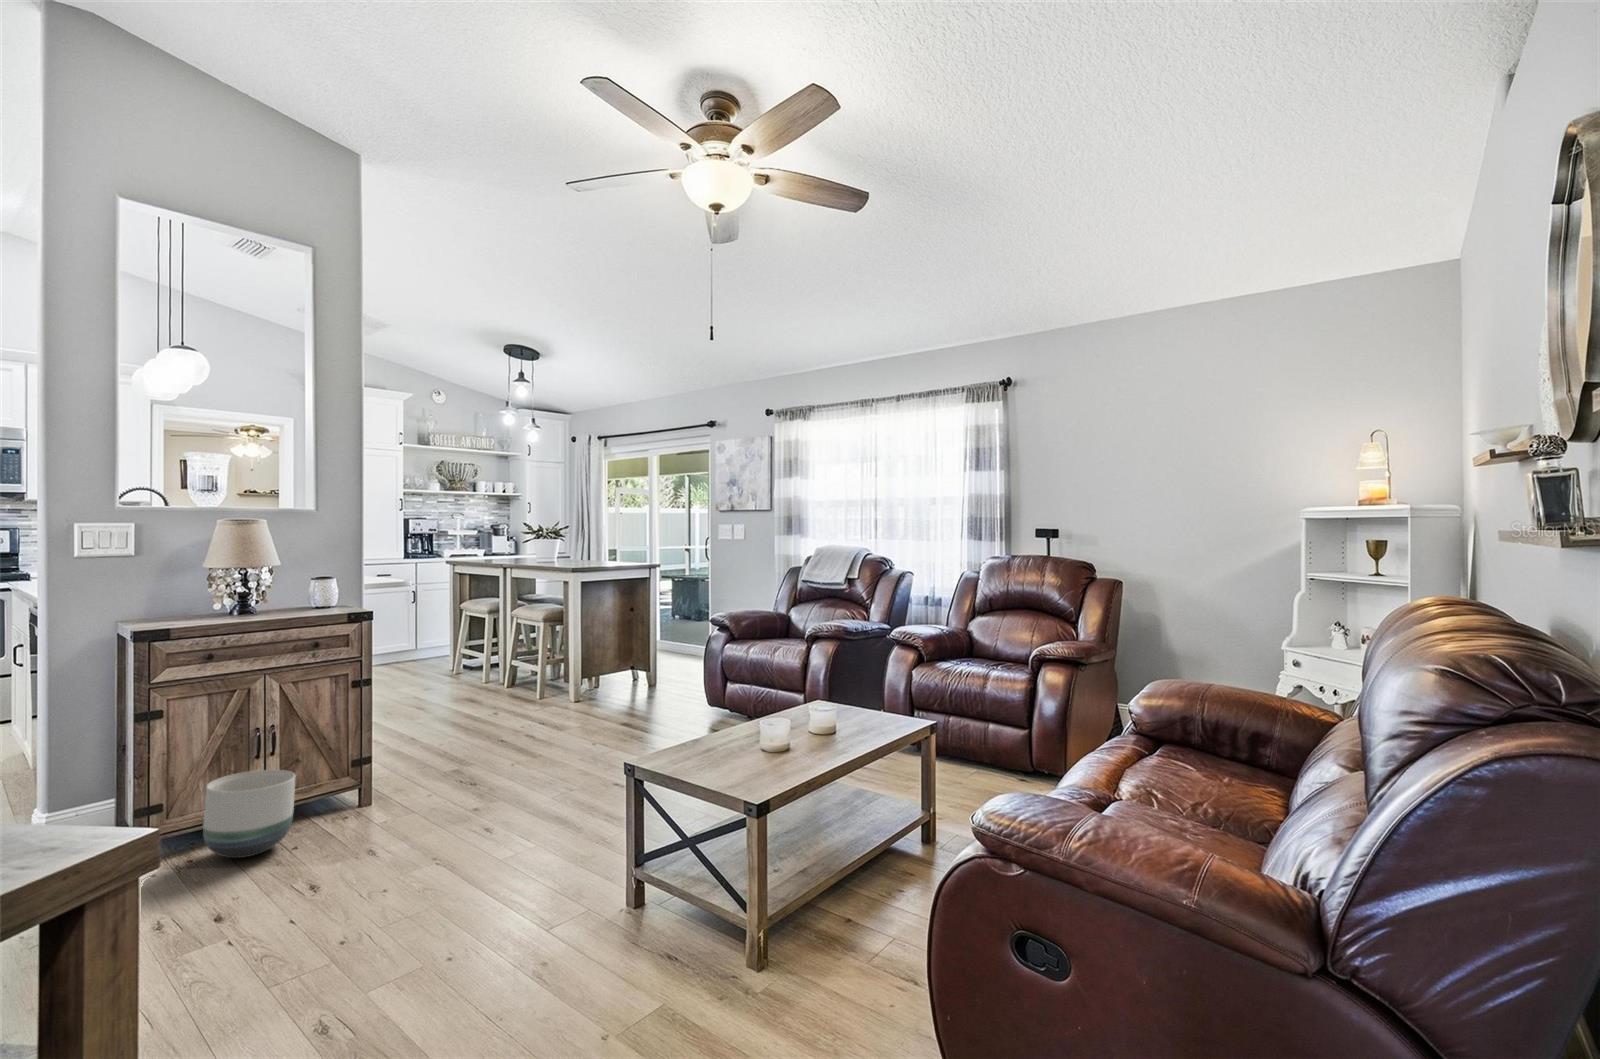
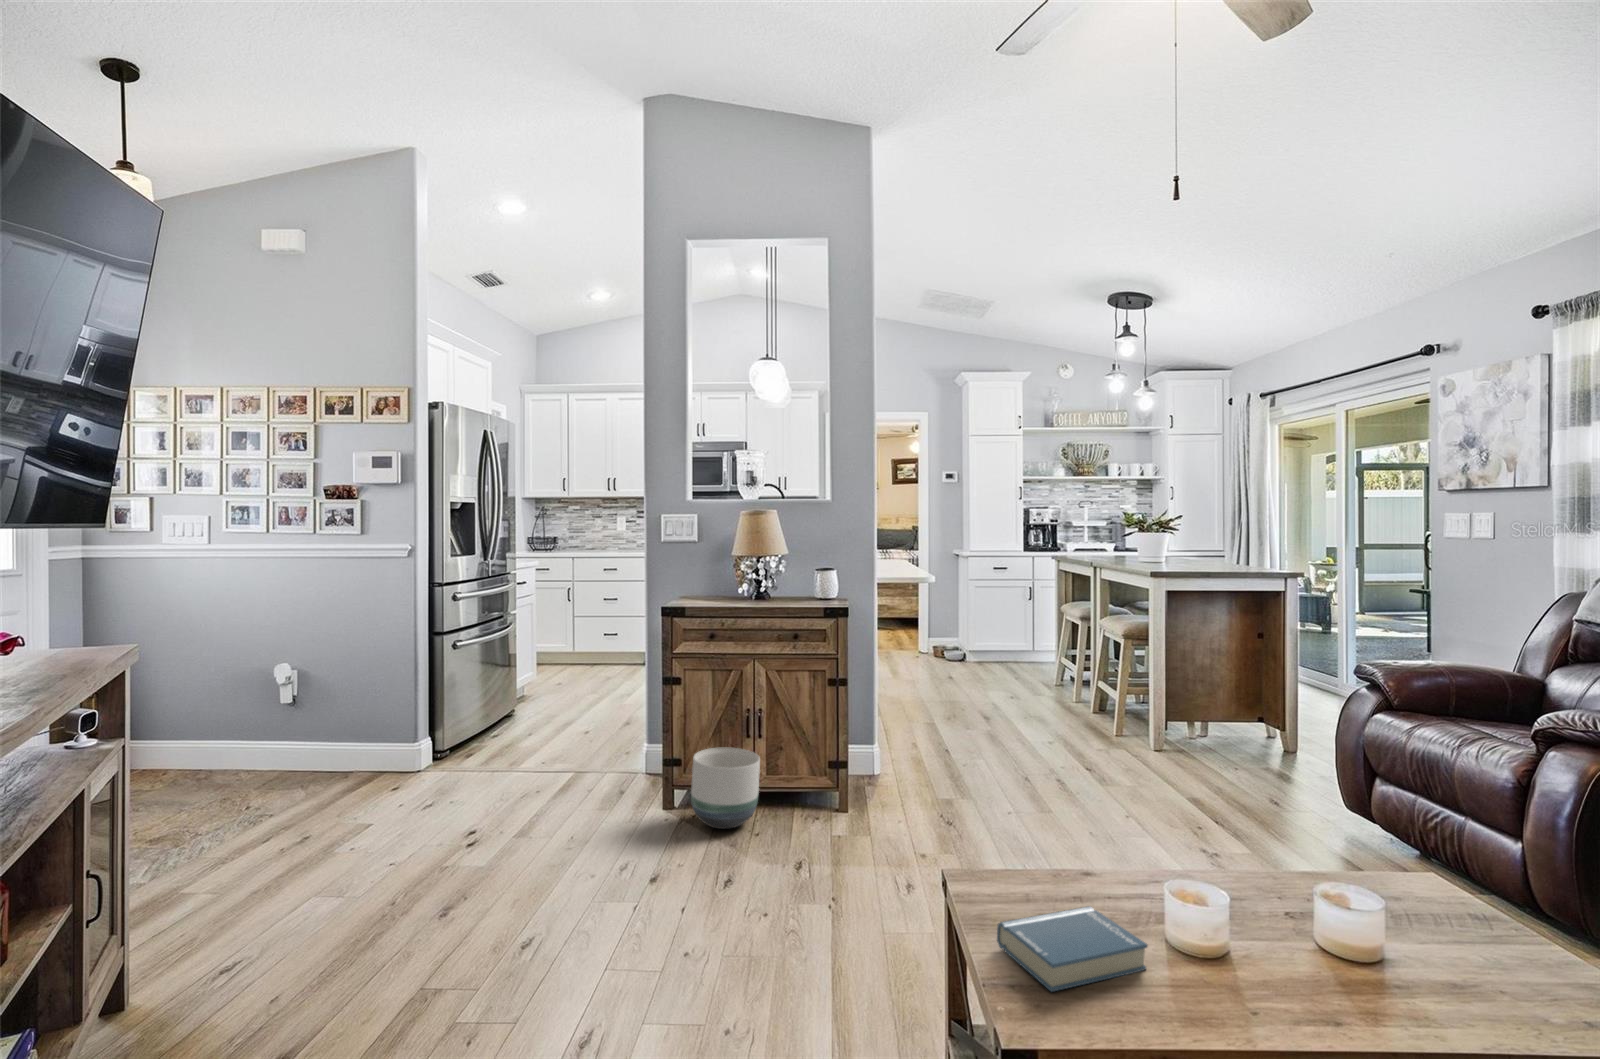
hardback book: none [704,745,767,780] -> present [997,906,1148,992]

